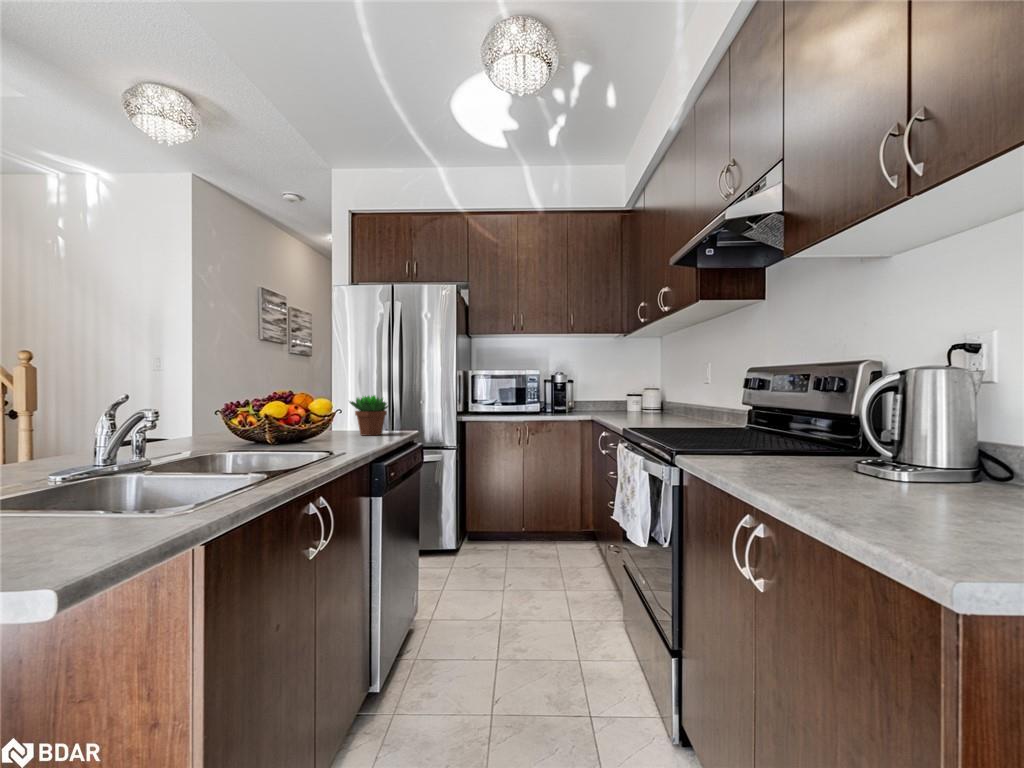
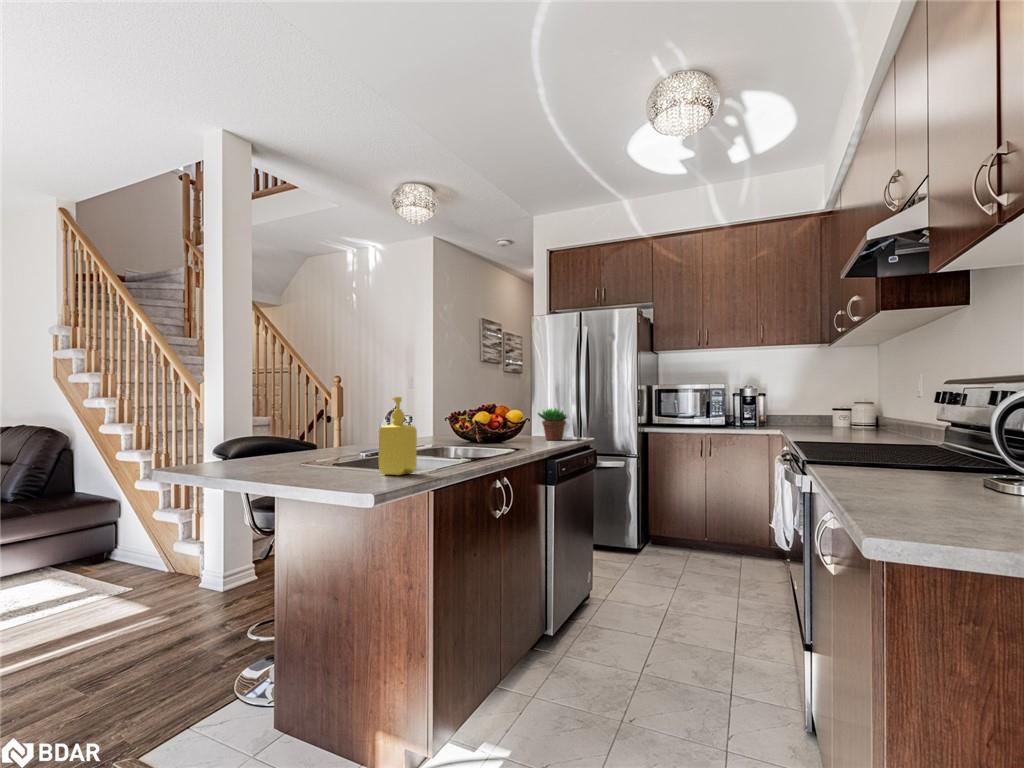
soap dispenser: none [65,376,160,538] -> present [379,397,417,475]

